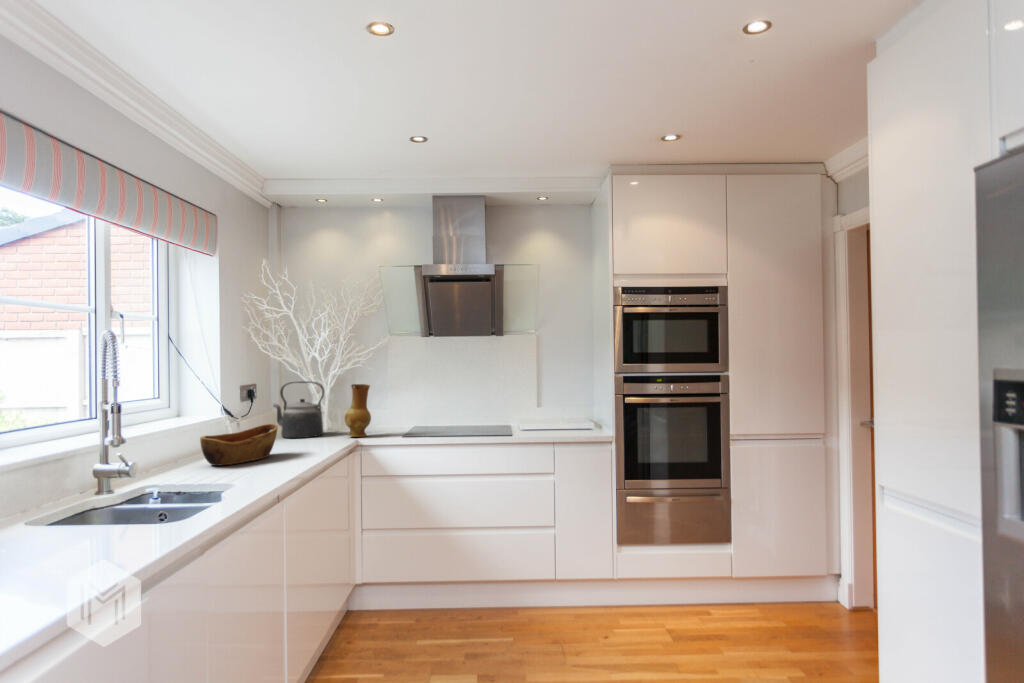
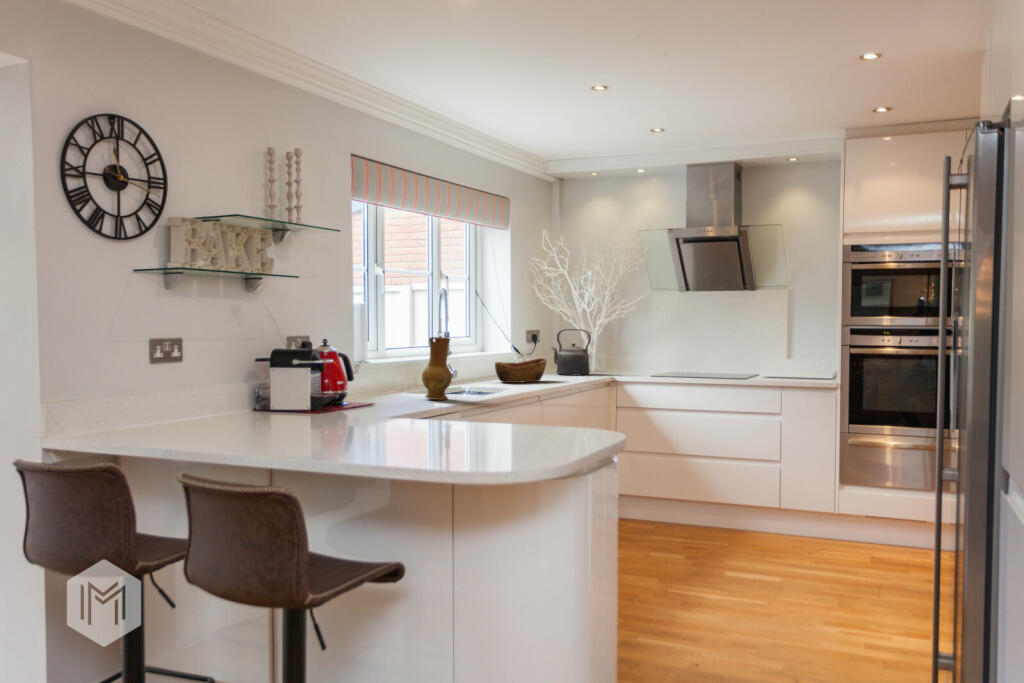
ceramic jug: present [345,384,371,437] -> present [422,337,452,400]

